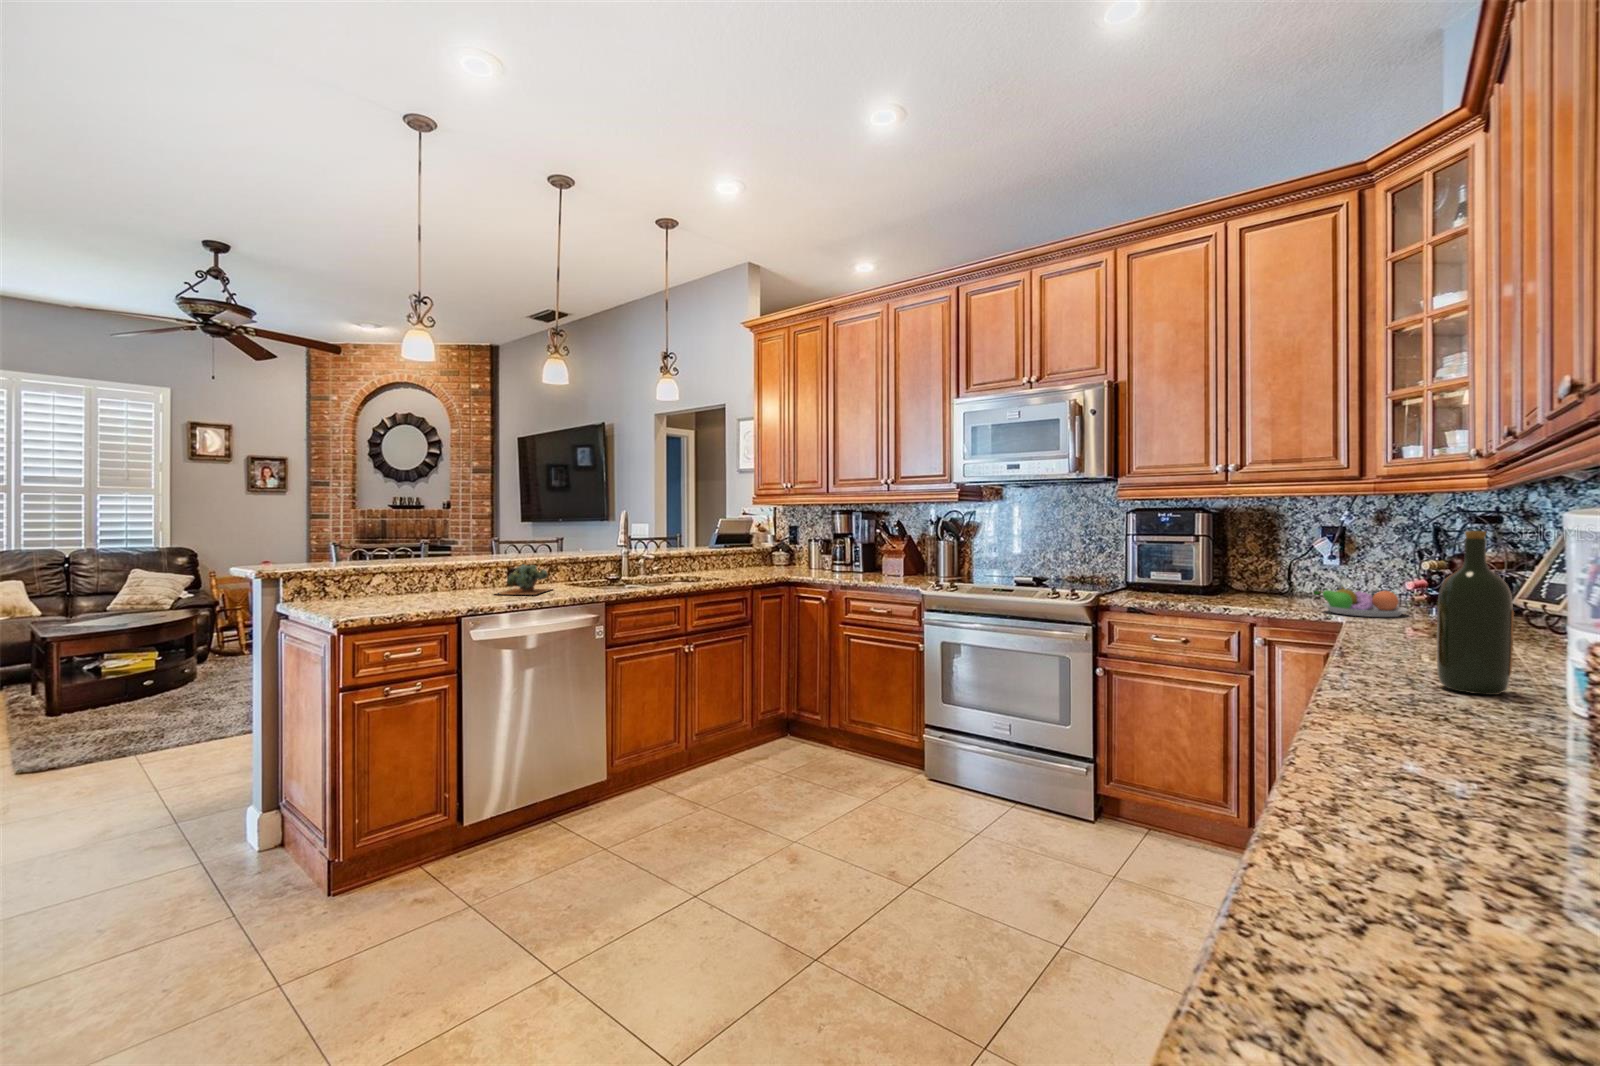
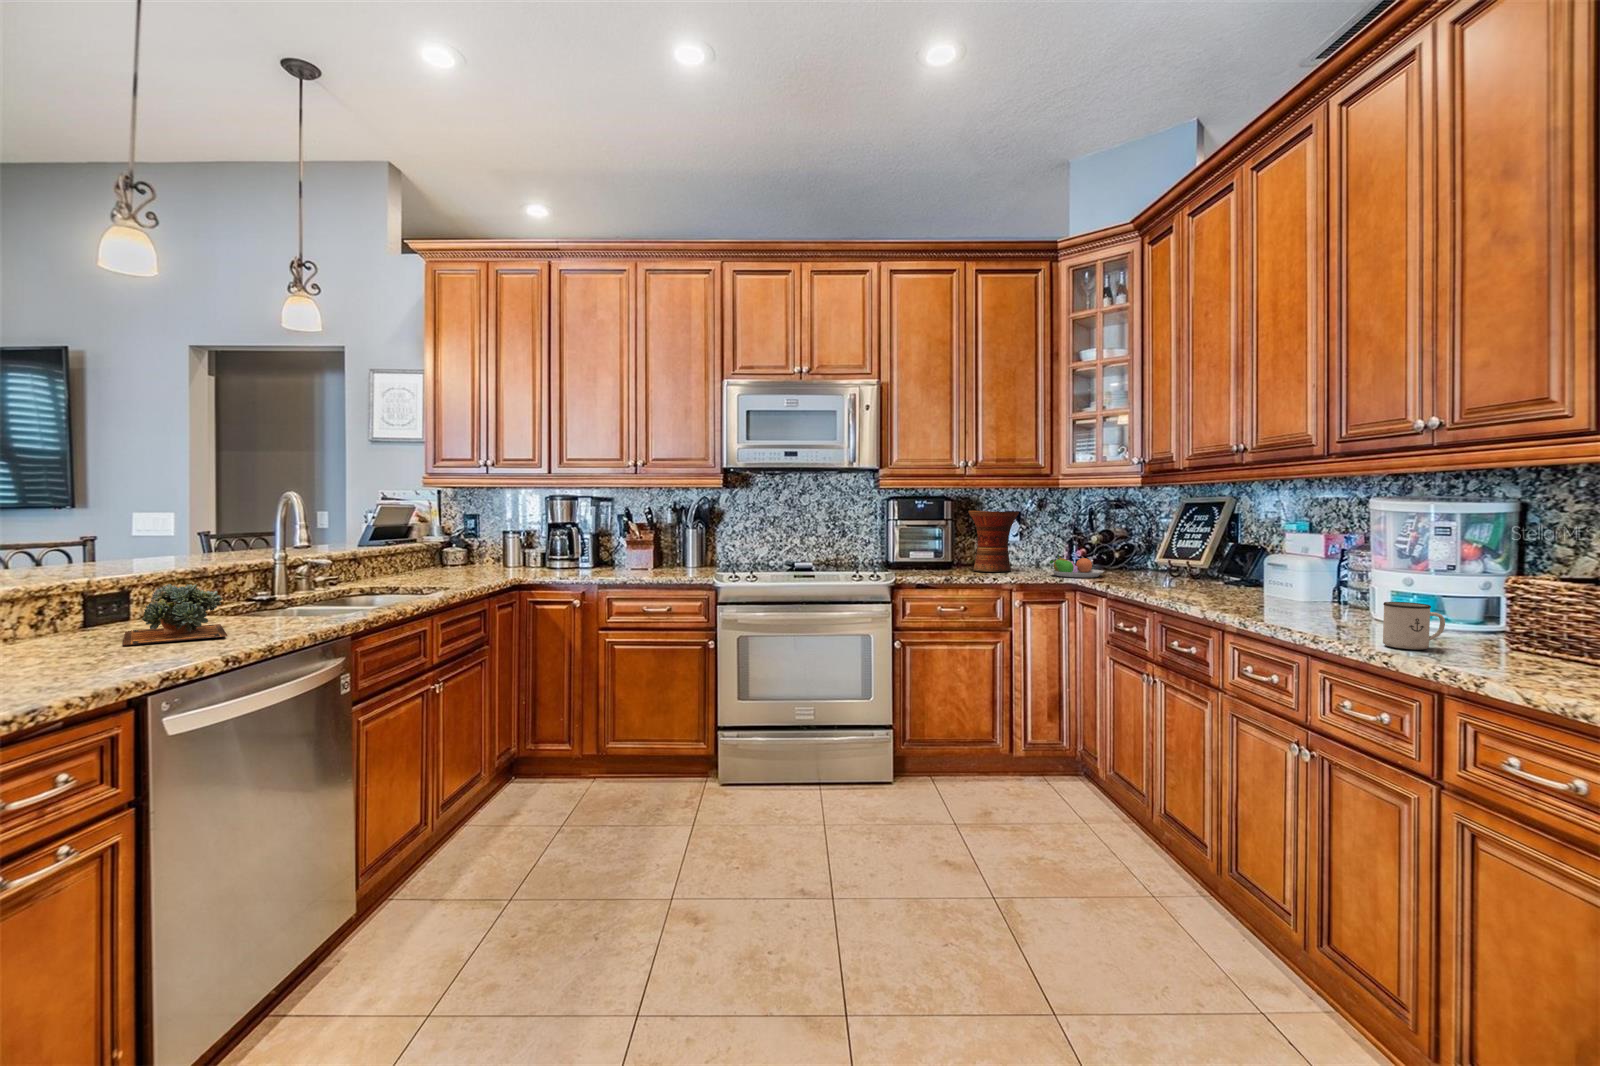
vase: none [1237,526,1310,602] -> present [969,511,1019,572]
wine bottle: present [1437,531,1514,695] -> none [1295,512,1339,618]
mug: none [1364,664,1469,740] -> present [1383,602,1445,650]

